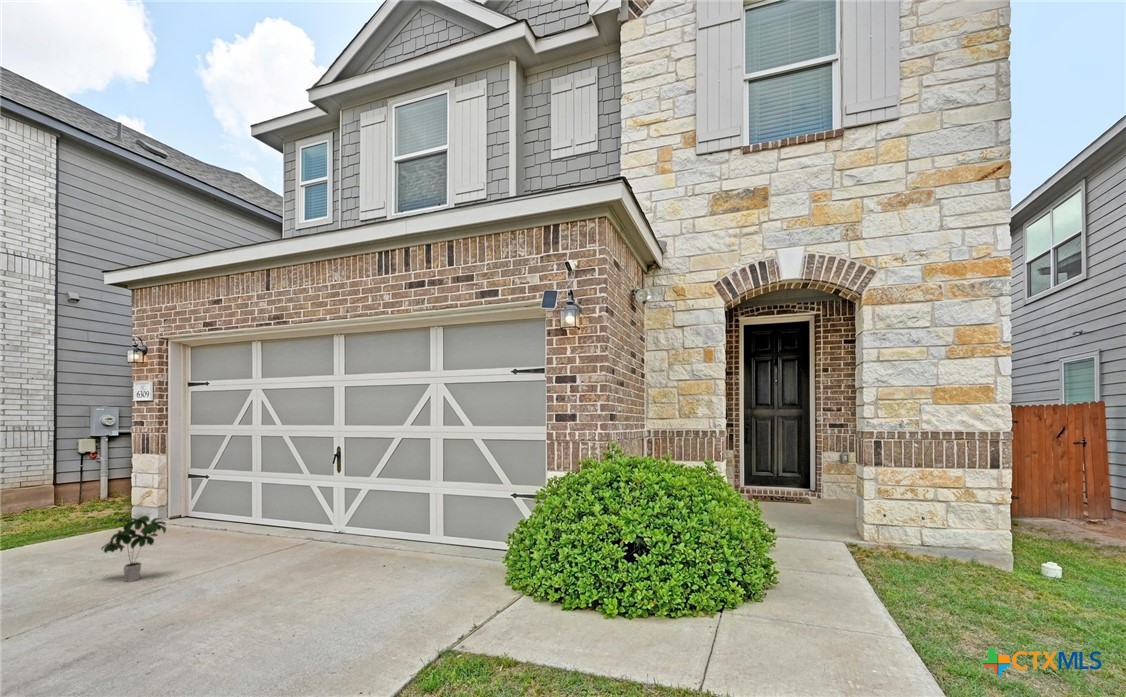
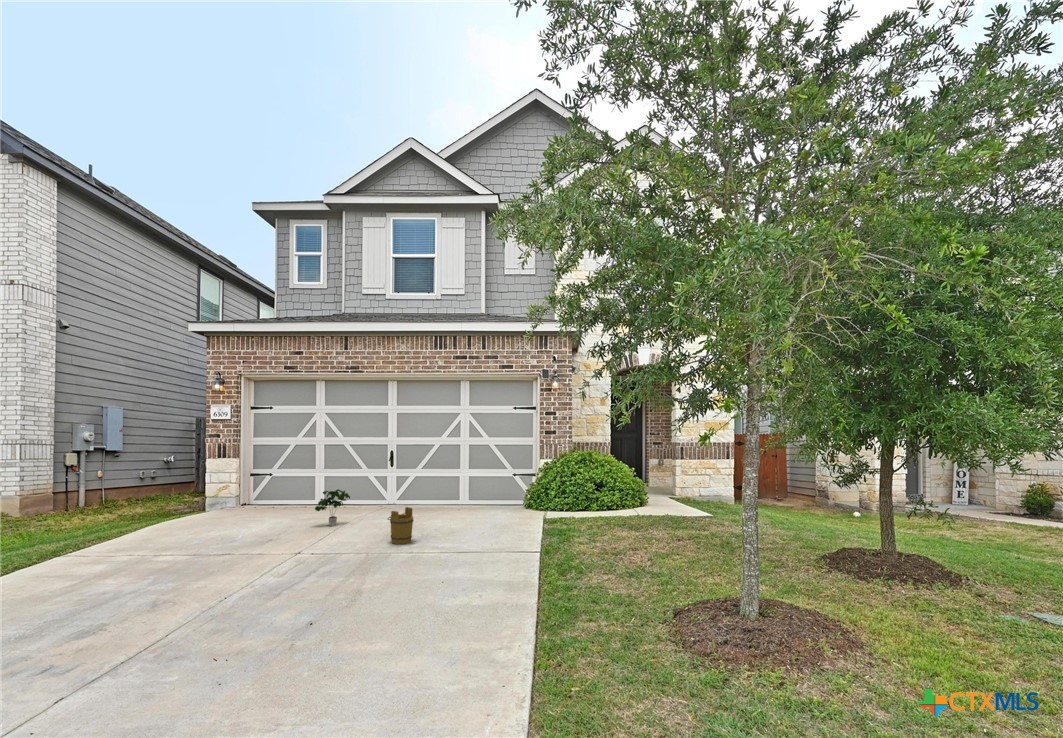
bucket: none [32,577,106,668] -> present [388,507,414,544]

